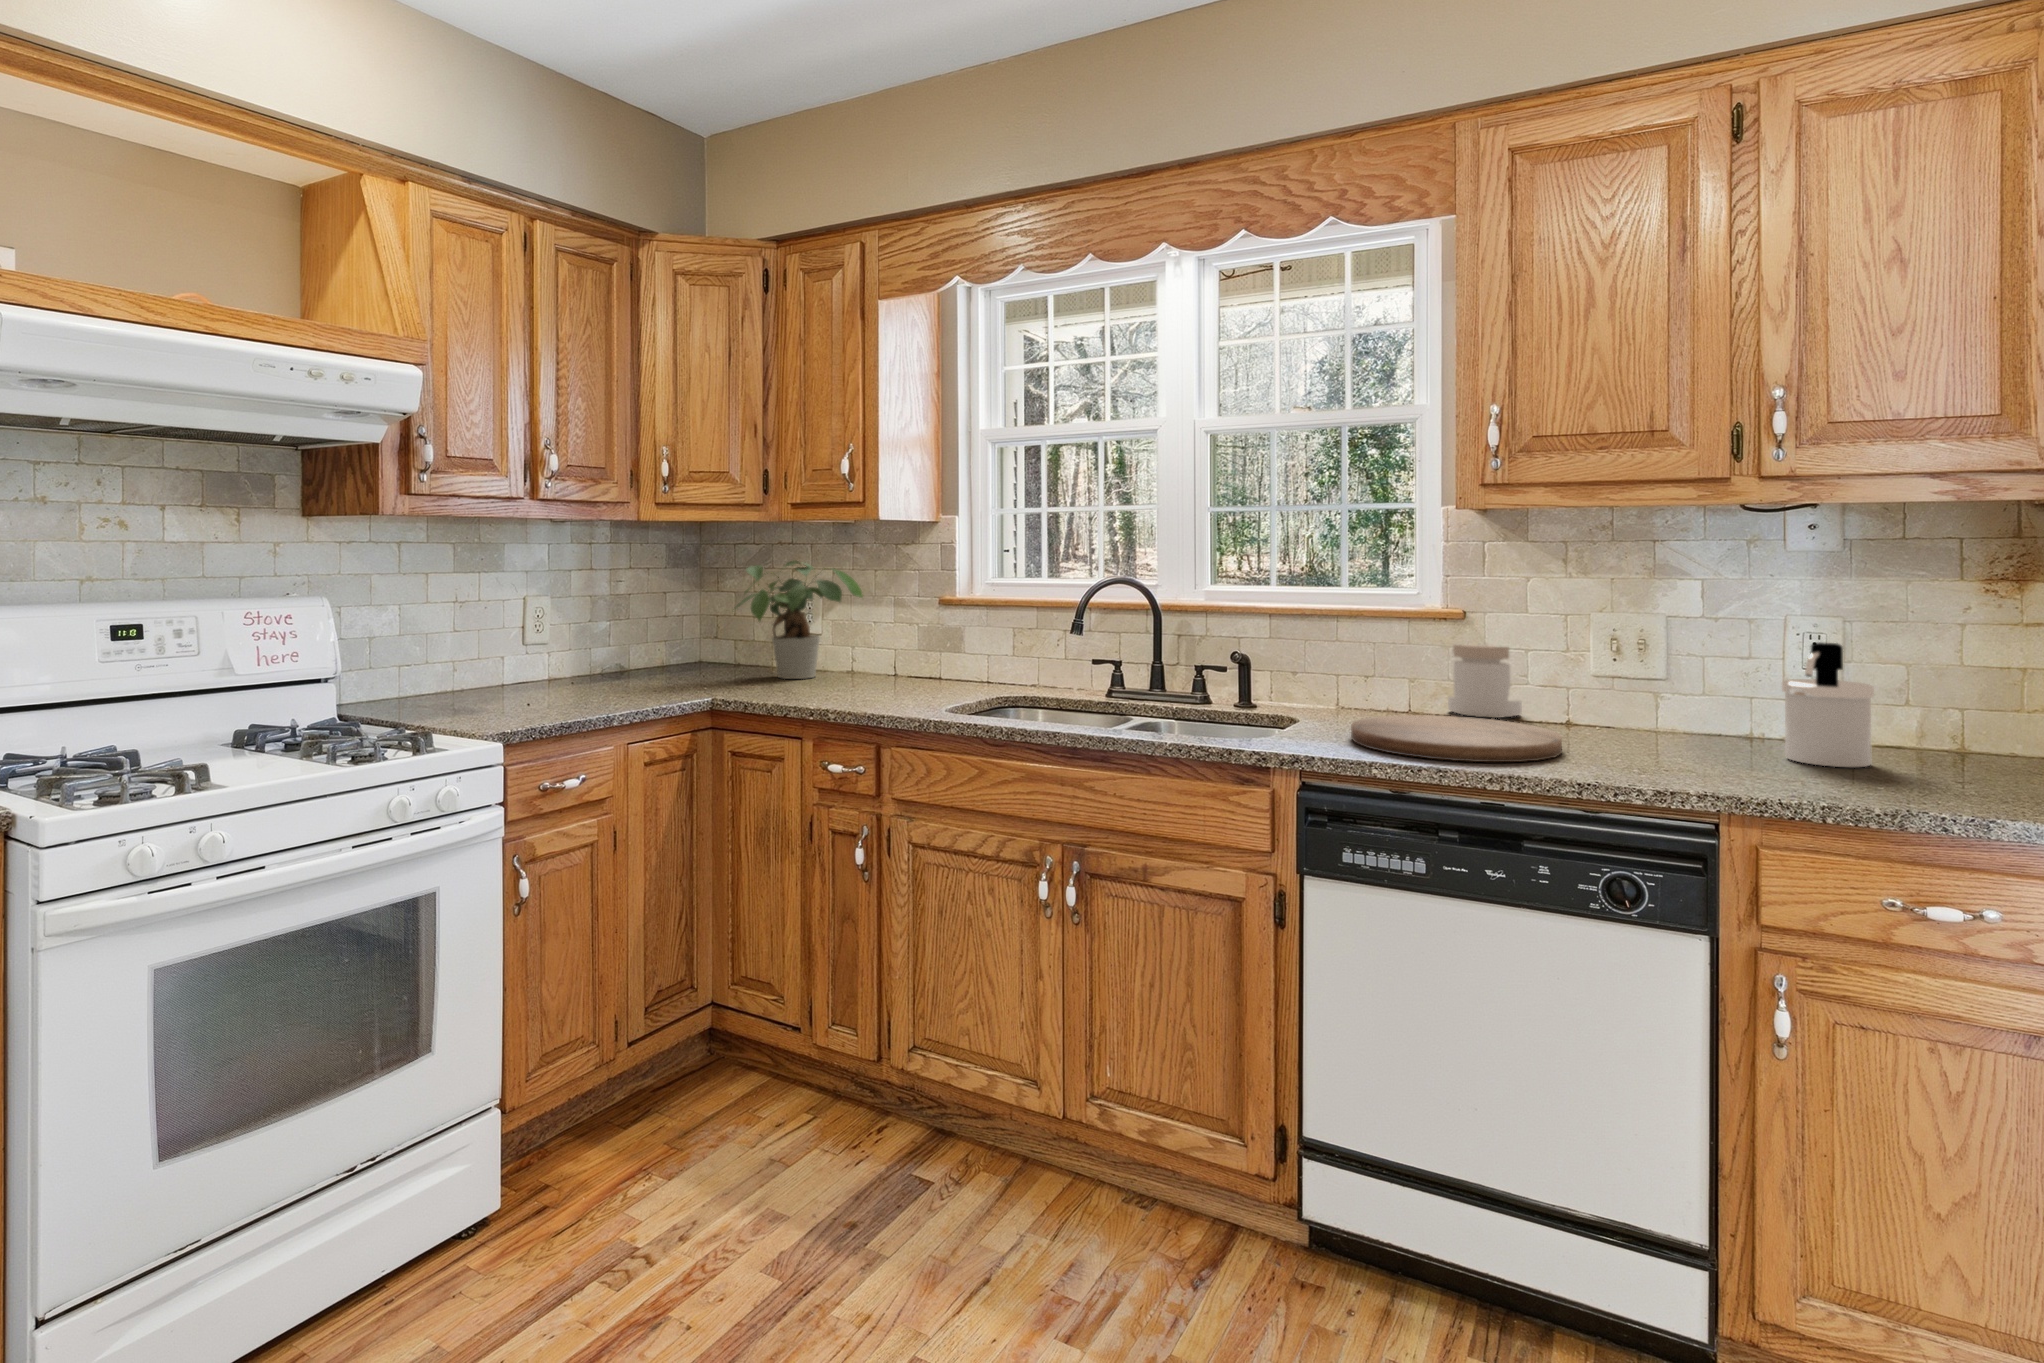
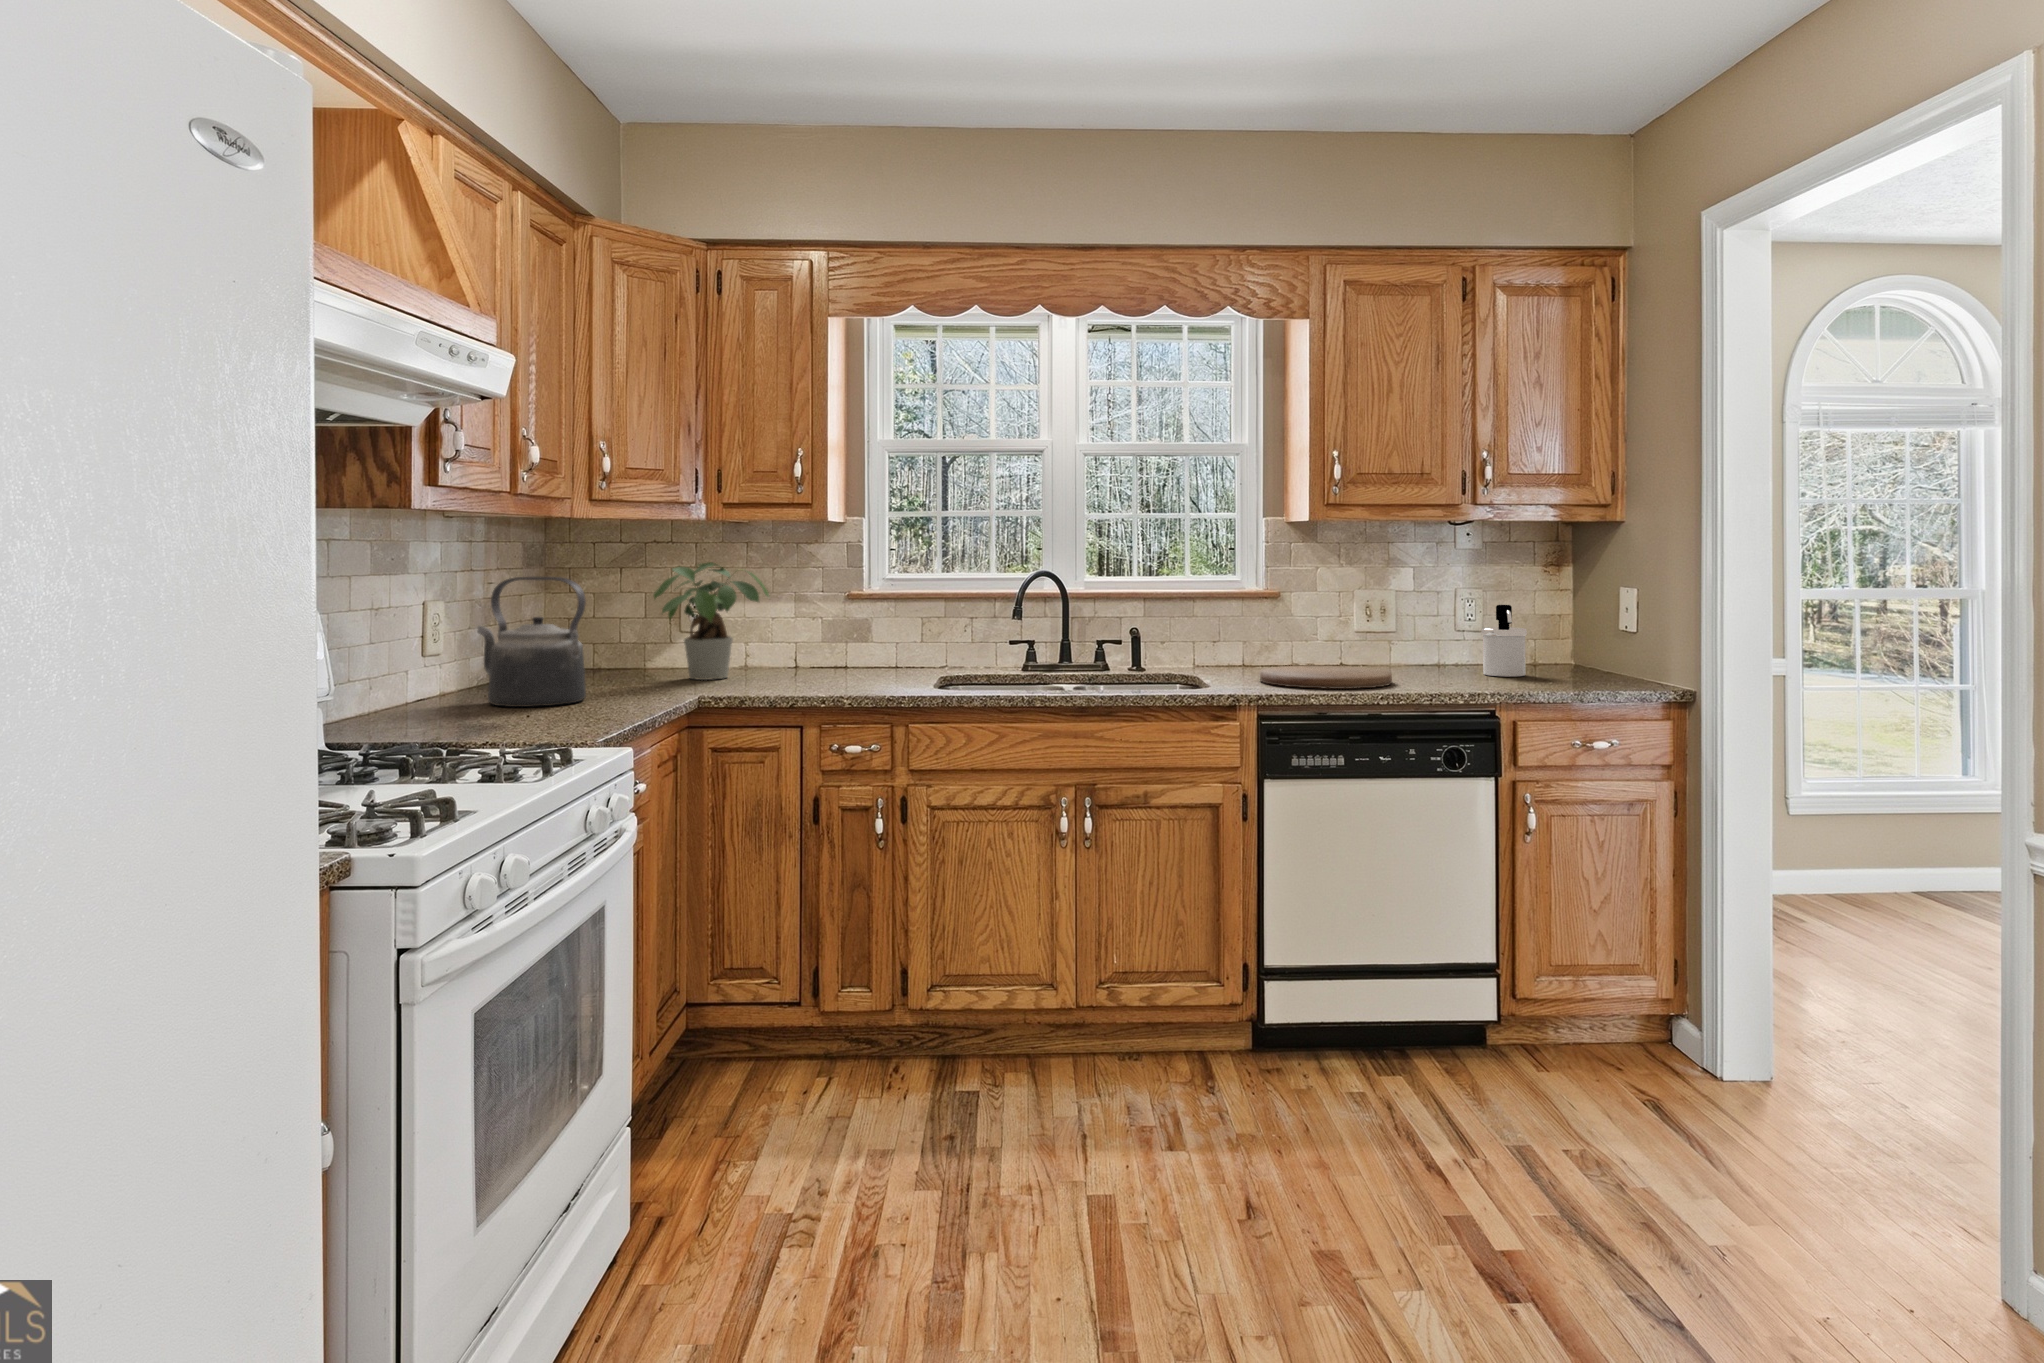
kettle: none [537,575,625,696] -> present [477,577,586,707]
jar: present [1448,645,1522,718] -> none [1265,616,1312,668]

